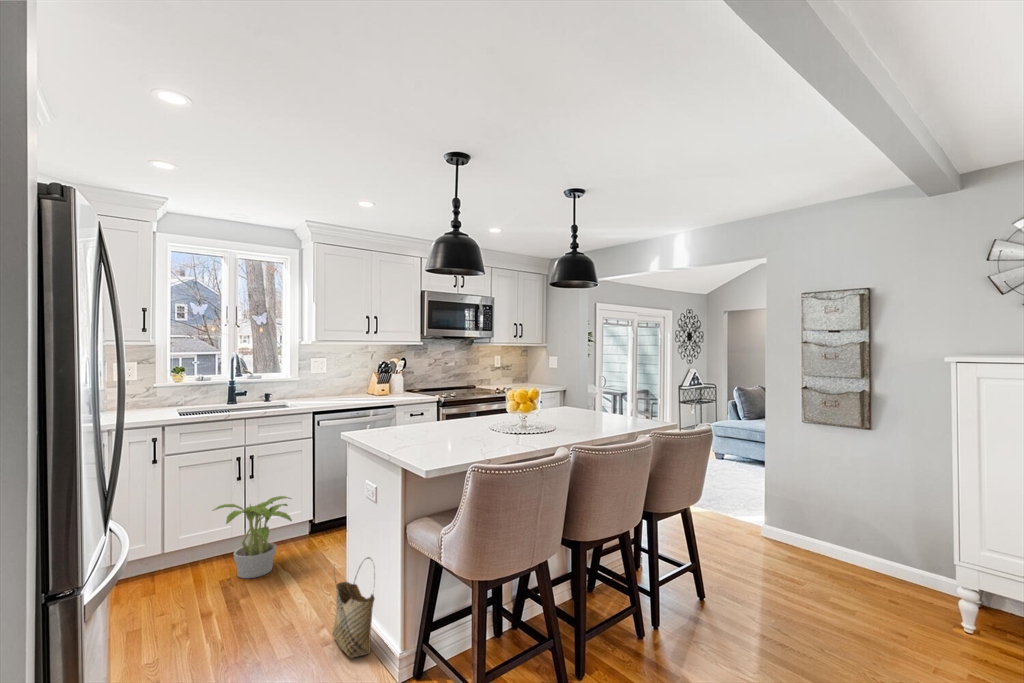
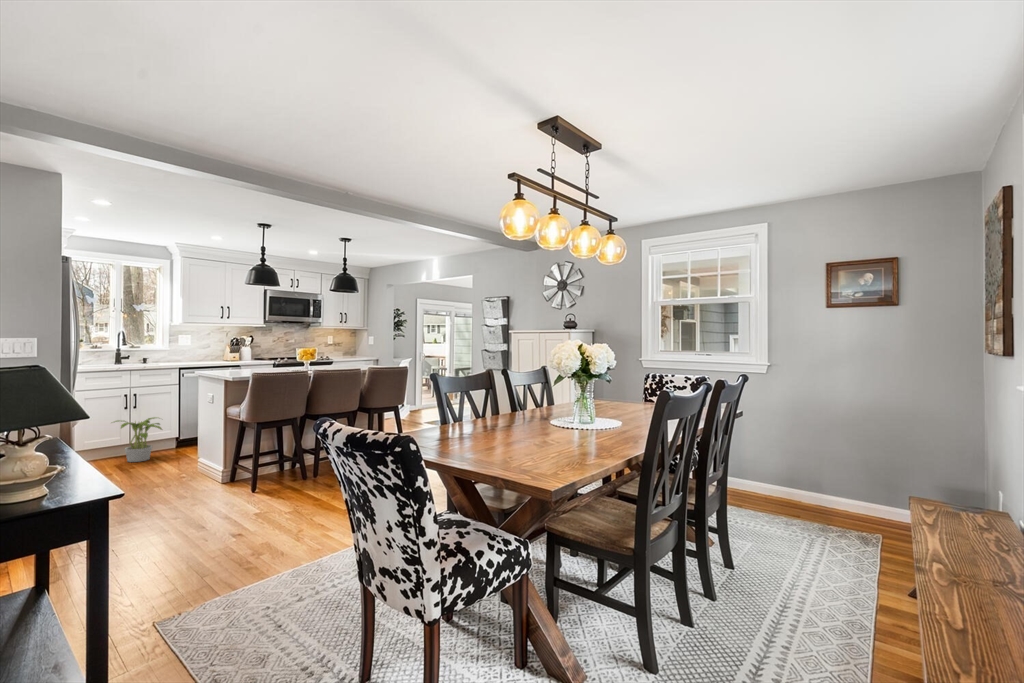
woven basket: present [332,557,375,658] -> none [184,436,207,479]

